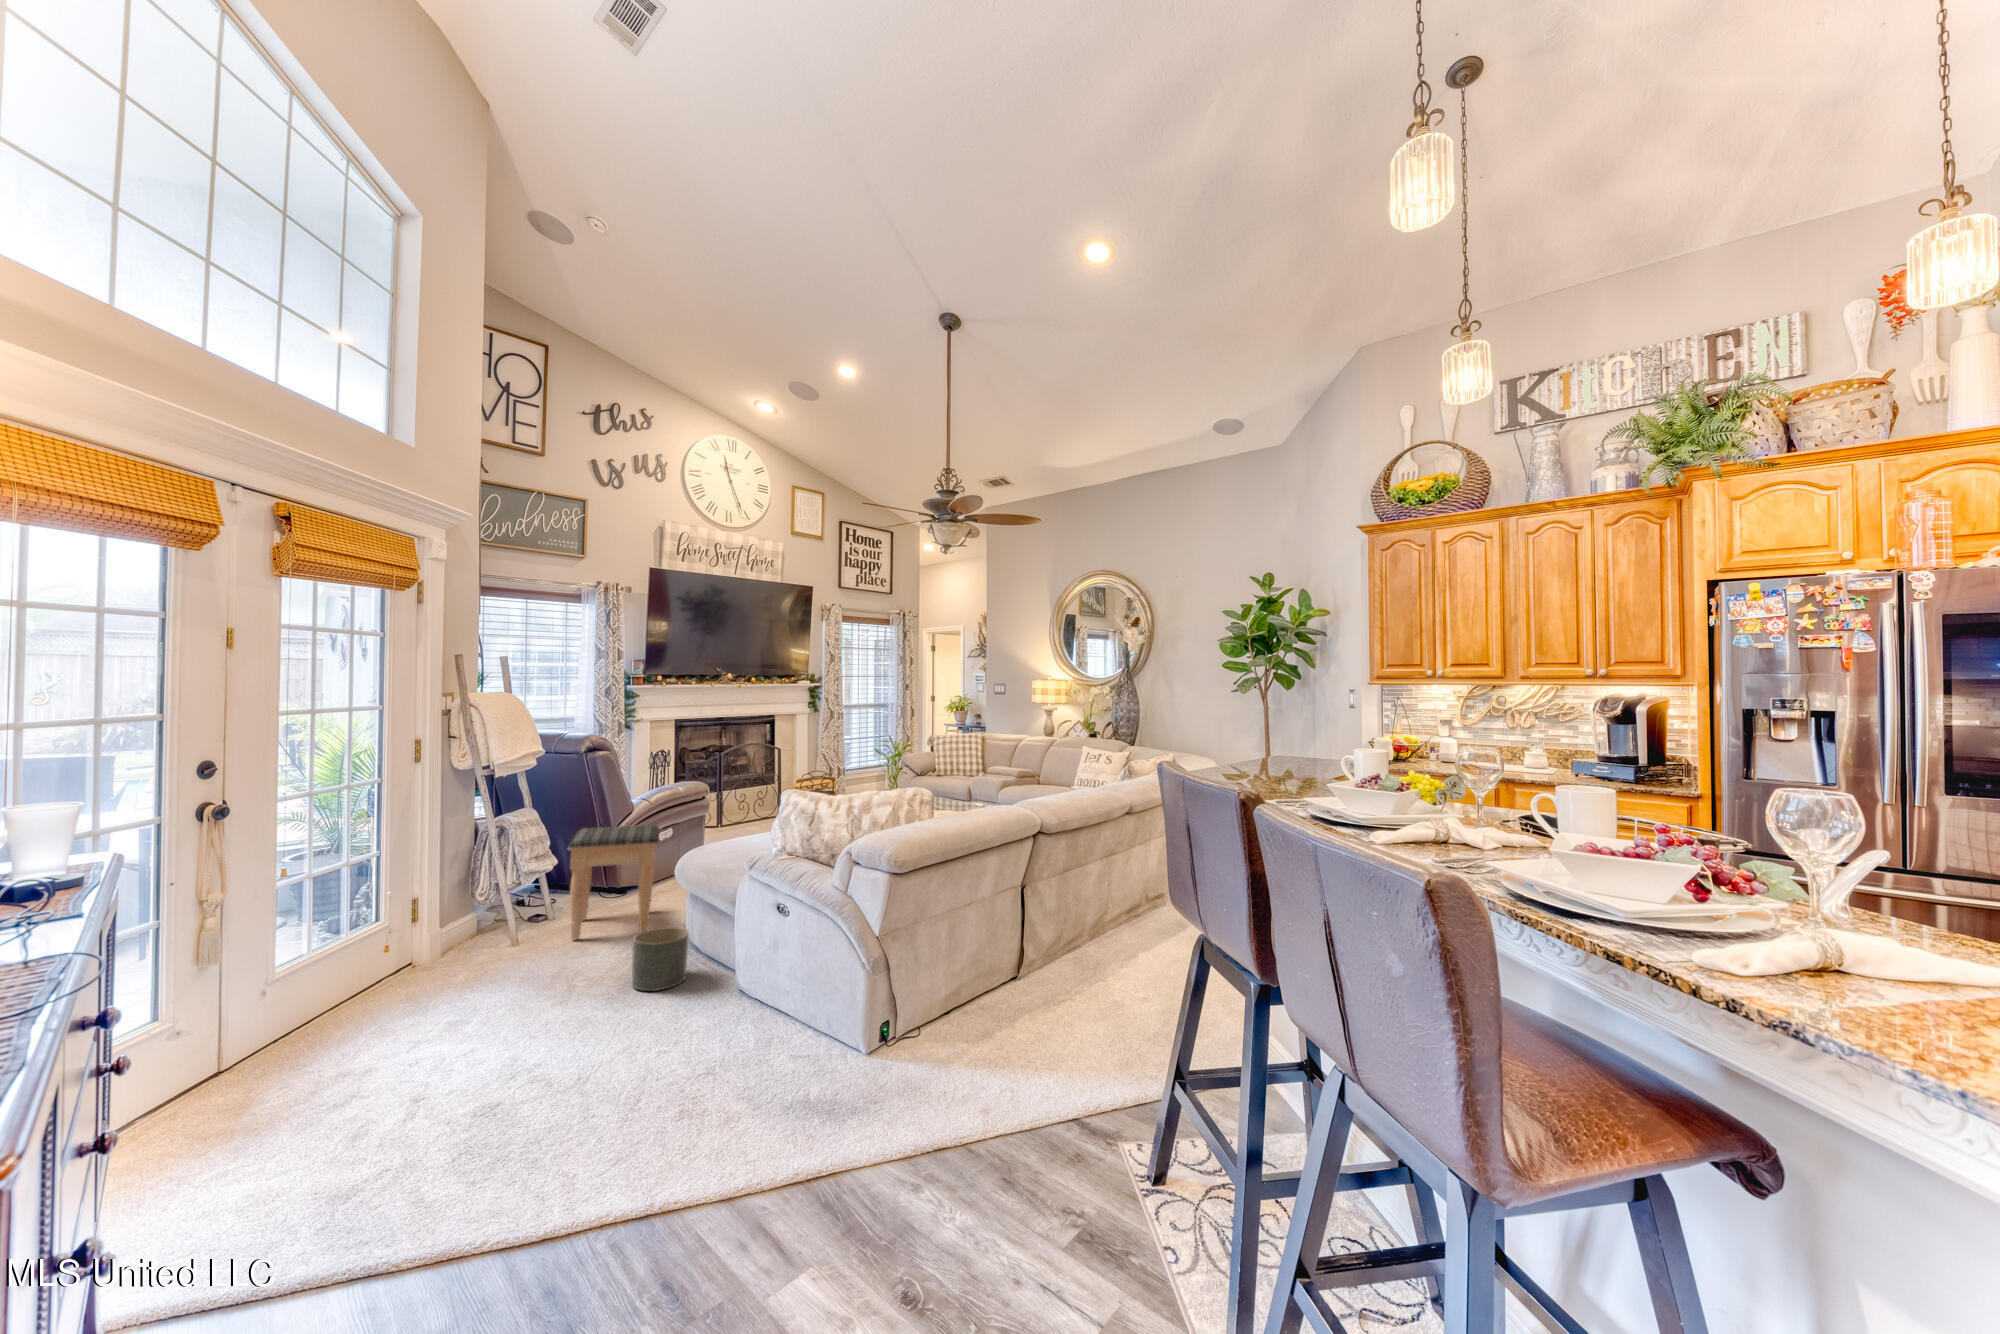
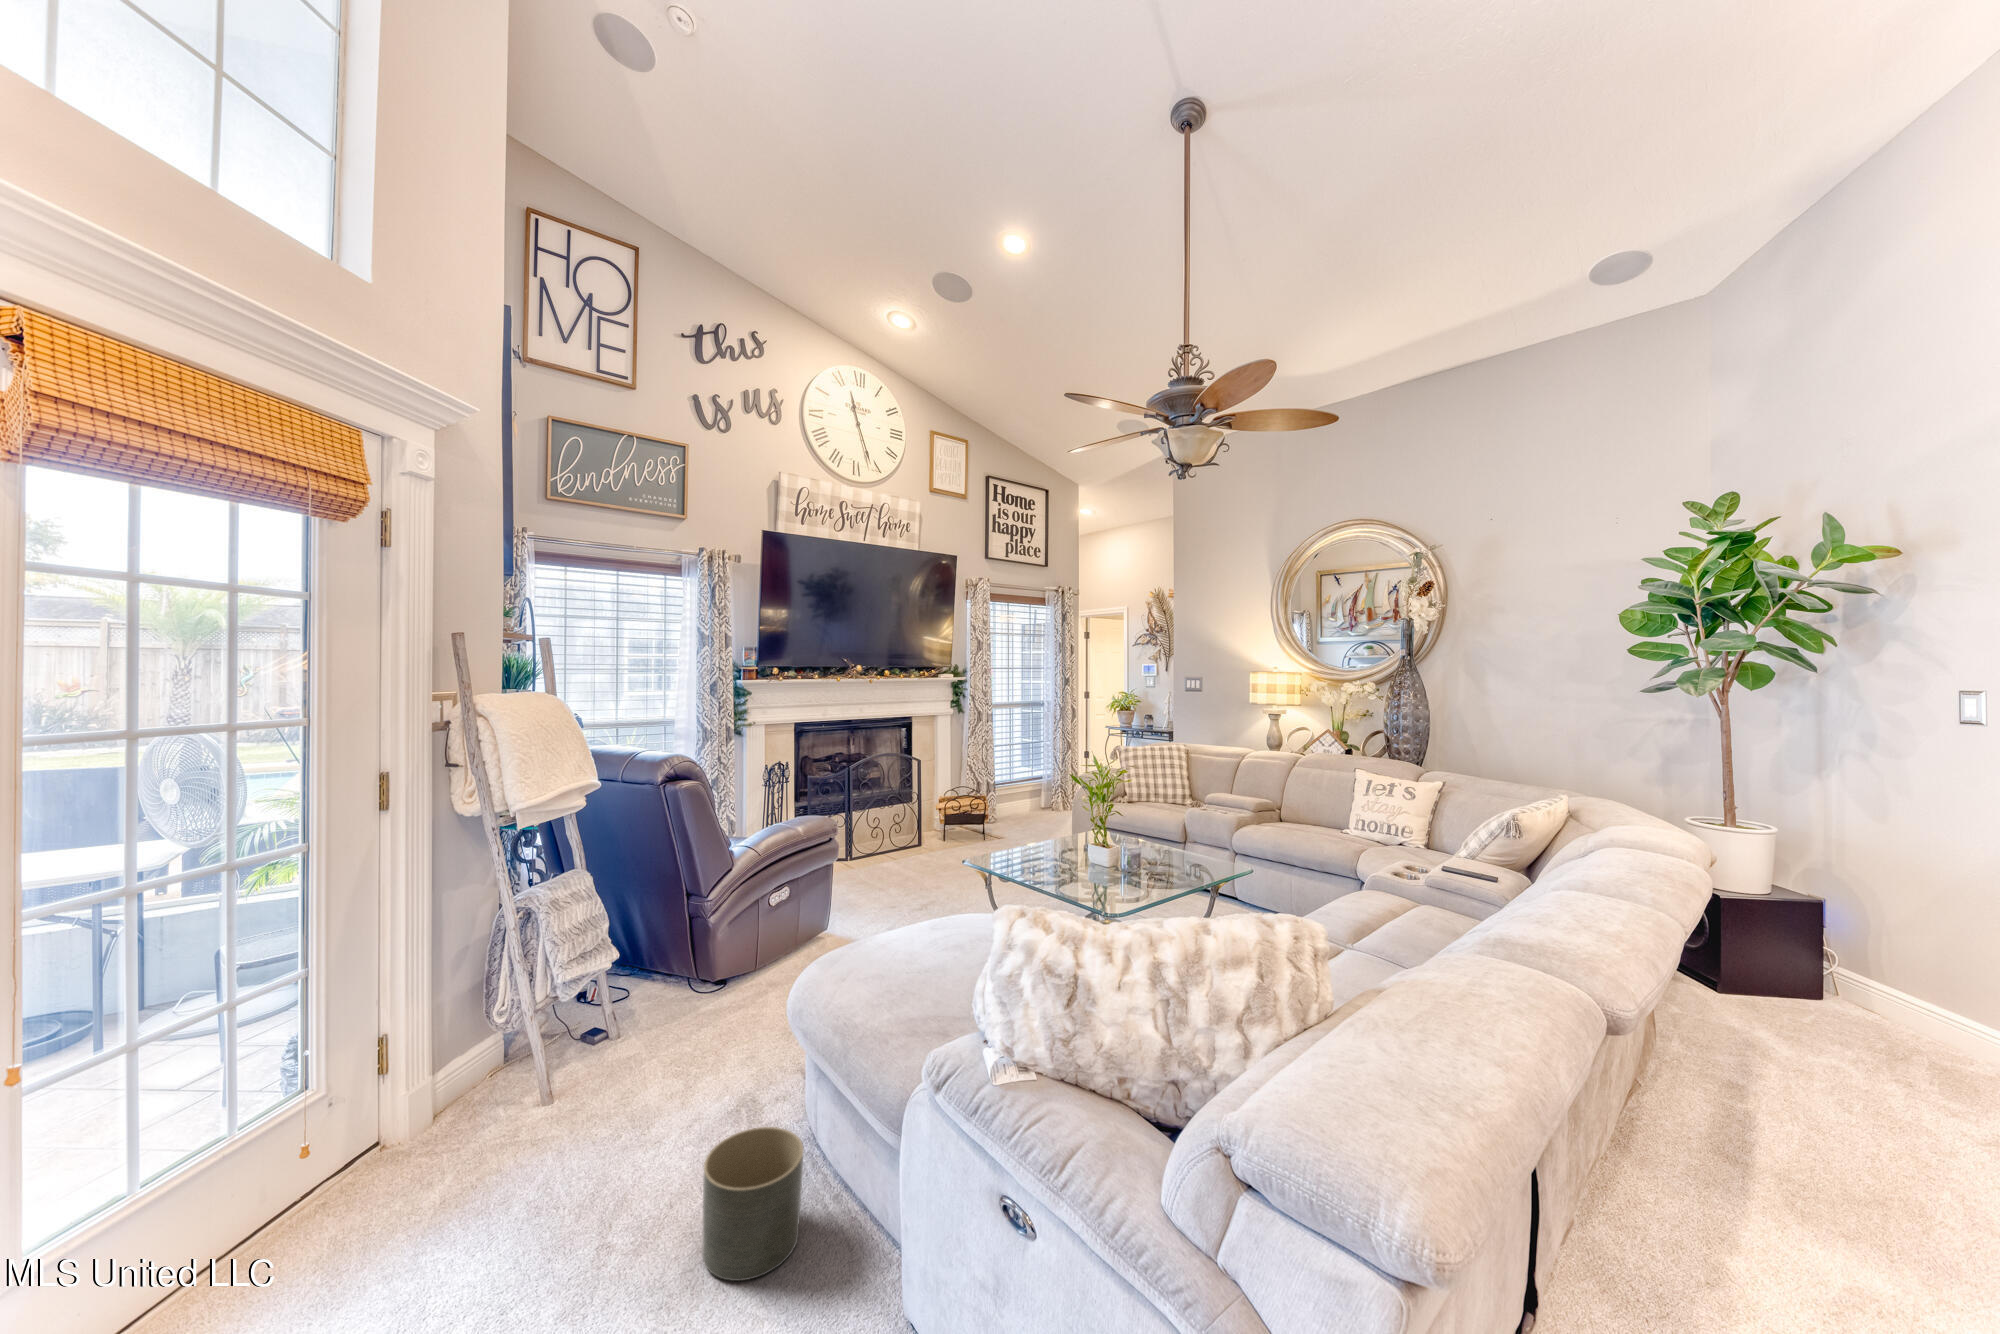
footstool: present [568,825,659,940] -> none [620,898,765,1097]

